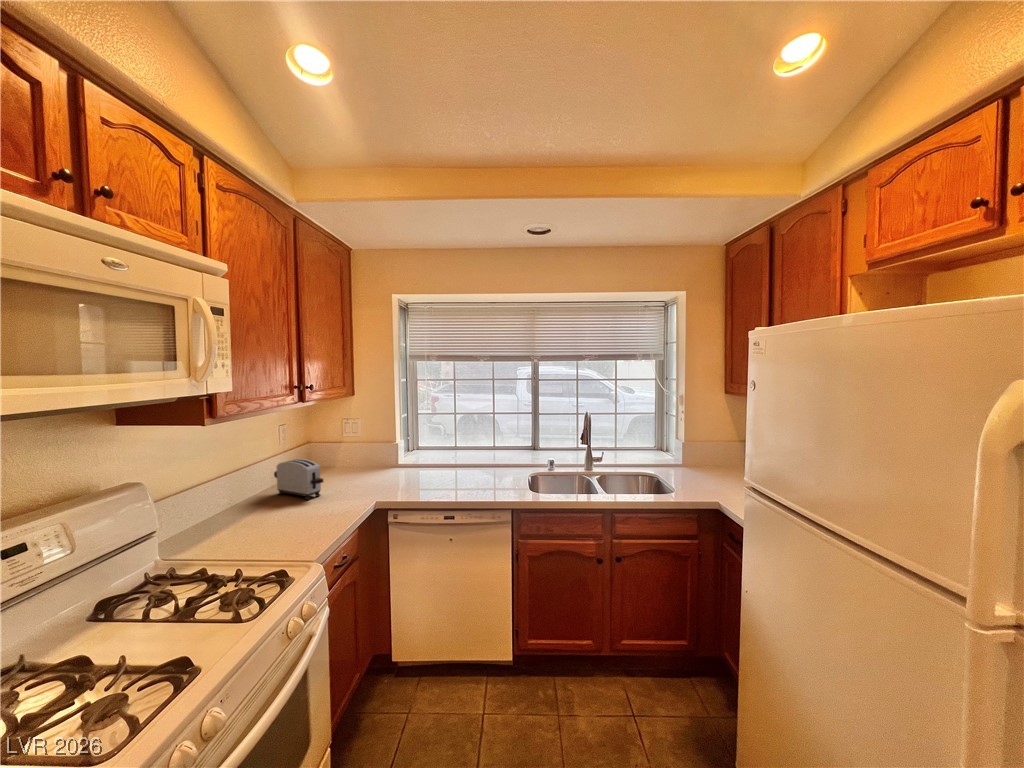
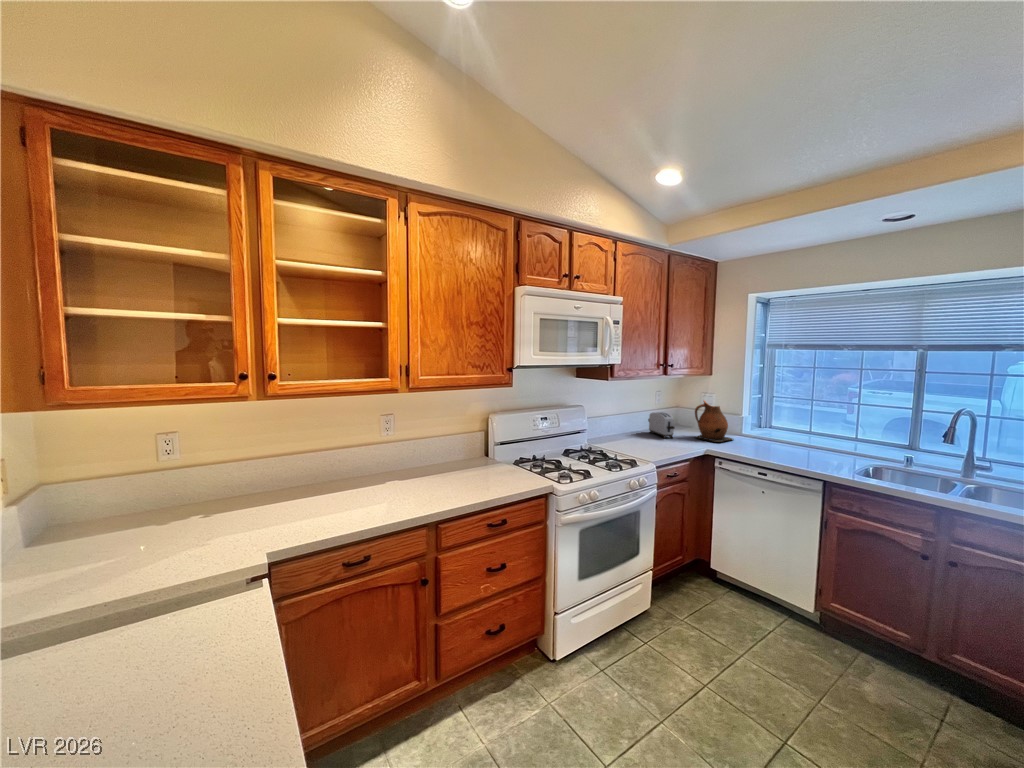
ceramic pitcher: none [346,432,396,487] -> present [695,401,732,442]

